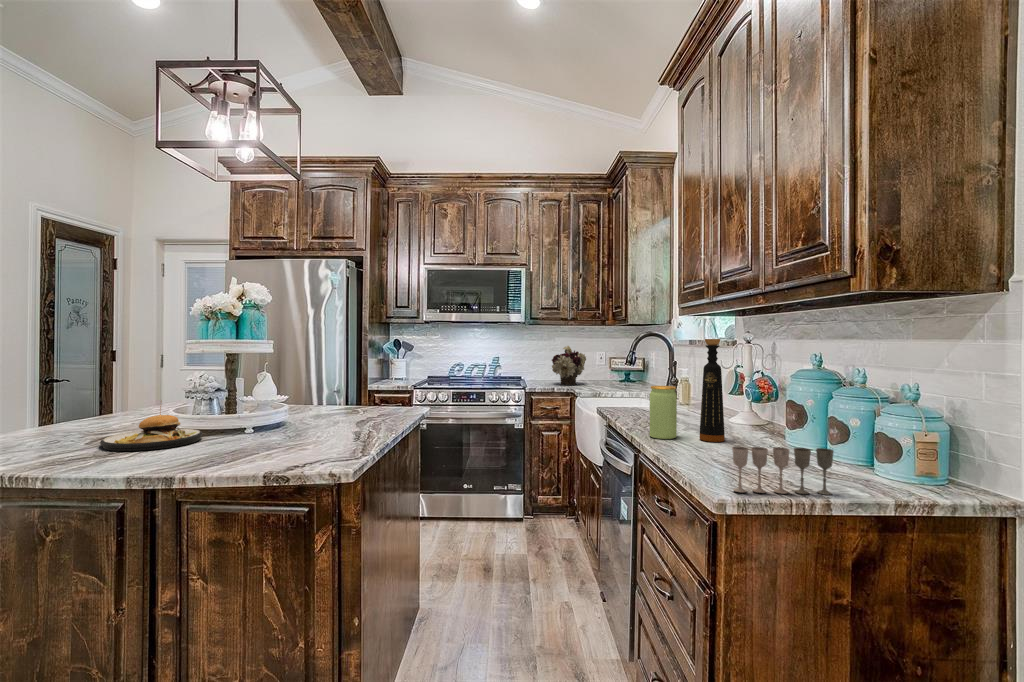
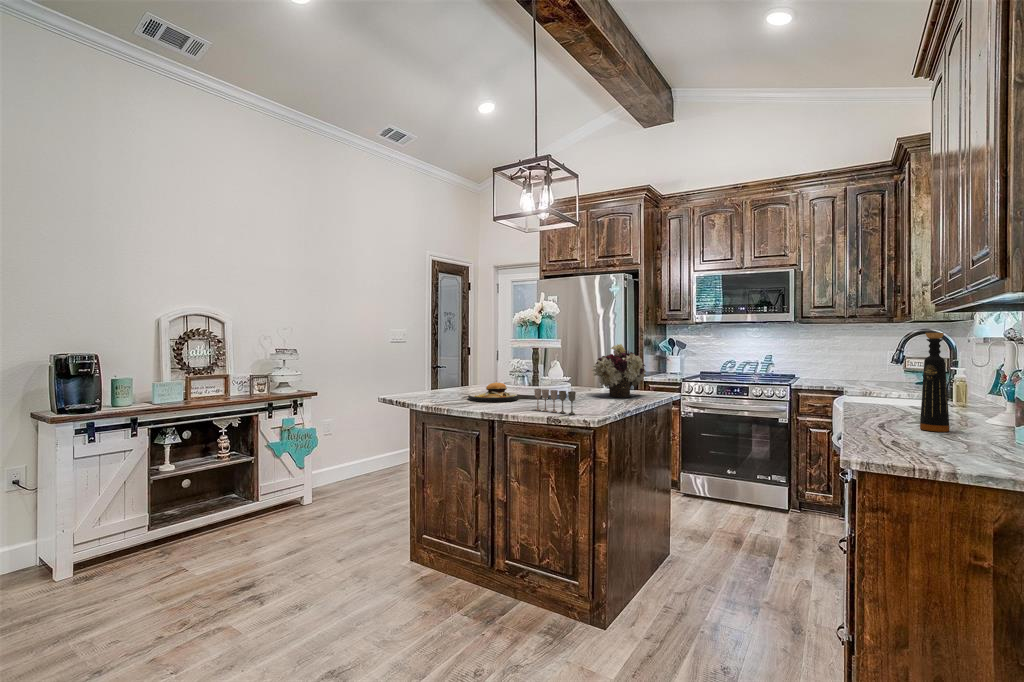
flower arrangement: present [552,346,586,385] -> present [592,344,646,397]
jar: present [650,386,677,439] -> none [867,377,897,426]
wine glass: present [732,447,834,495] -> present [534,389,576,414]

